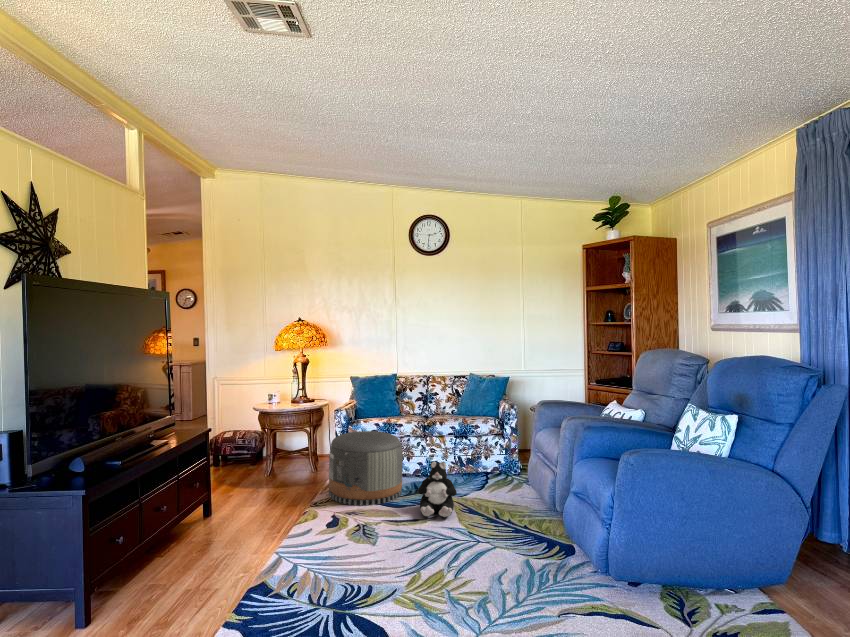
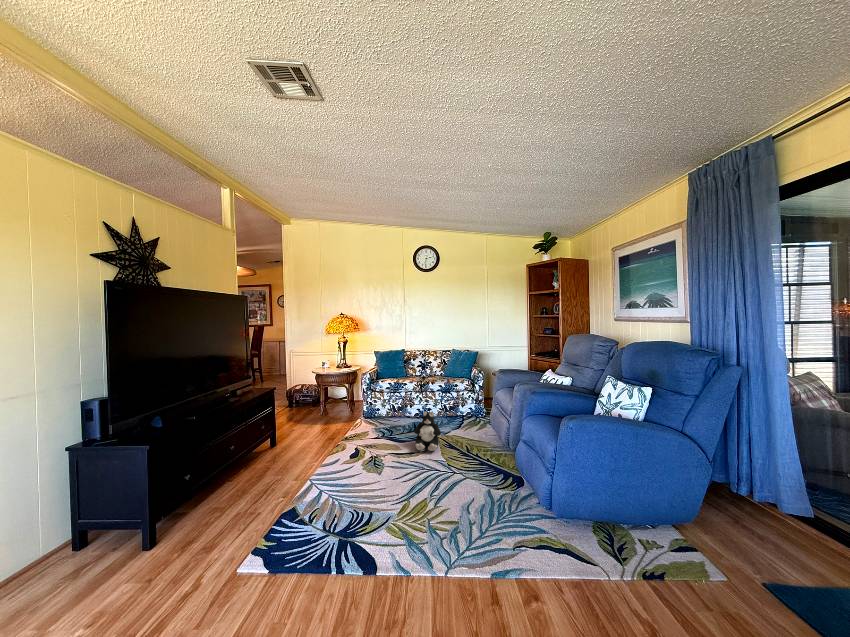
pouf: present [329,431,402,505] -> none [356,388,406,440]

